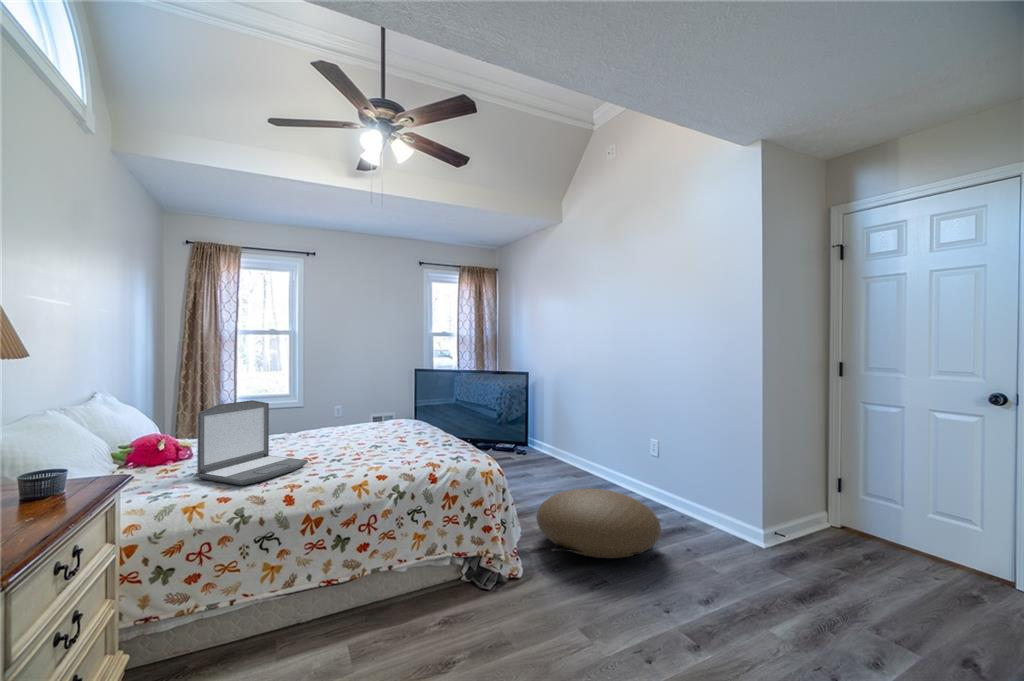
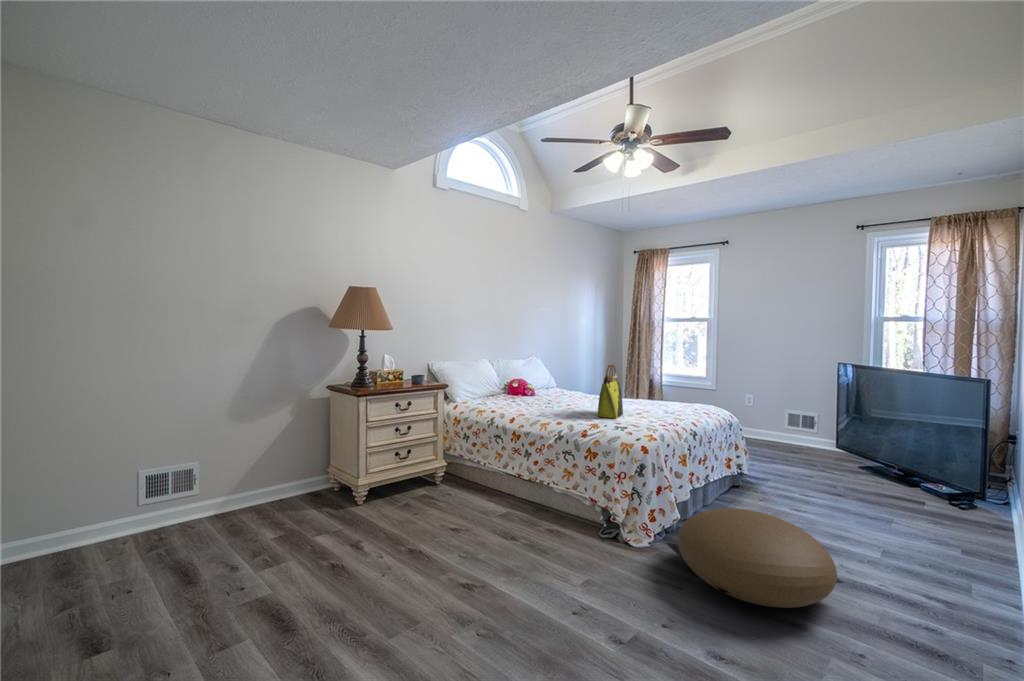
tote bag: none [374,389,413,456] -> present [598,365,623,418]
laptop: present [196,400,308,485] -> none [507,363,554,409]

